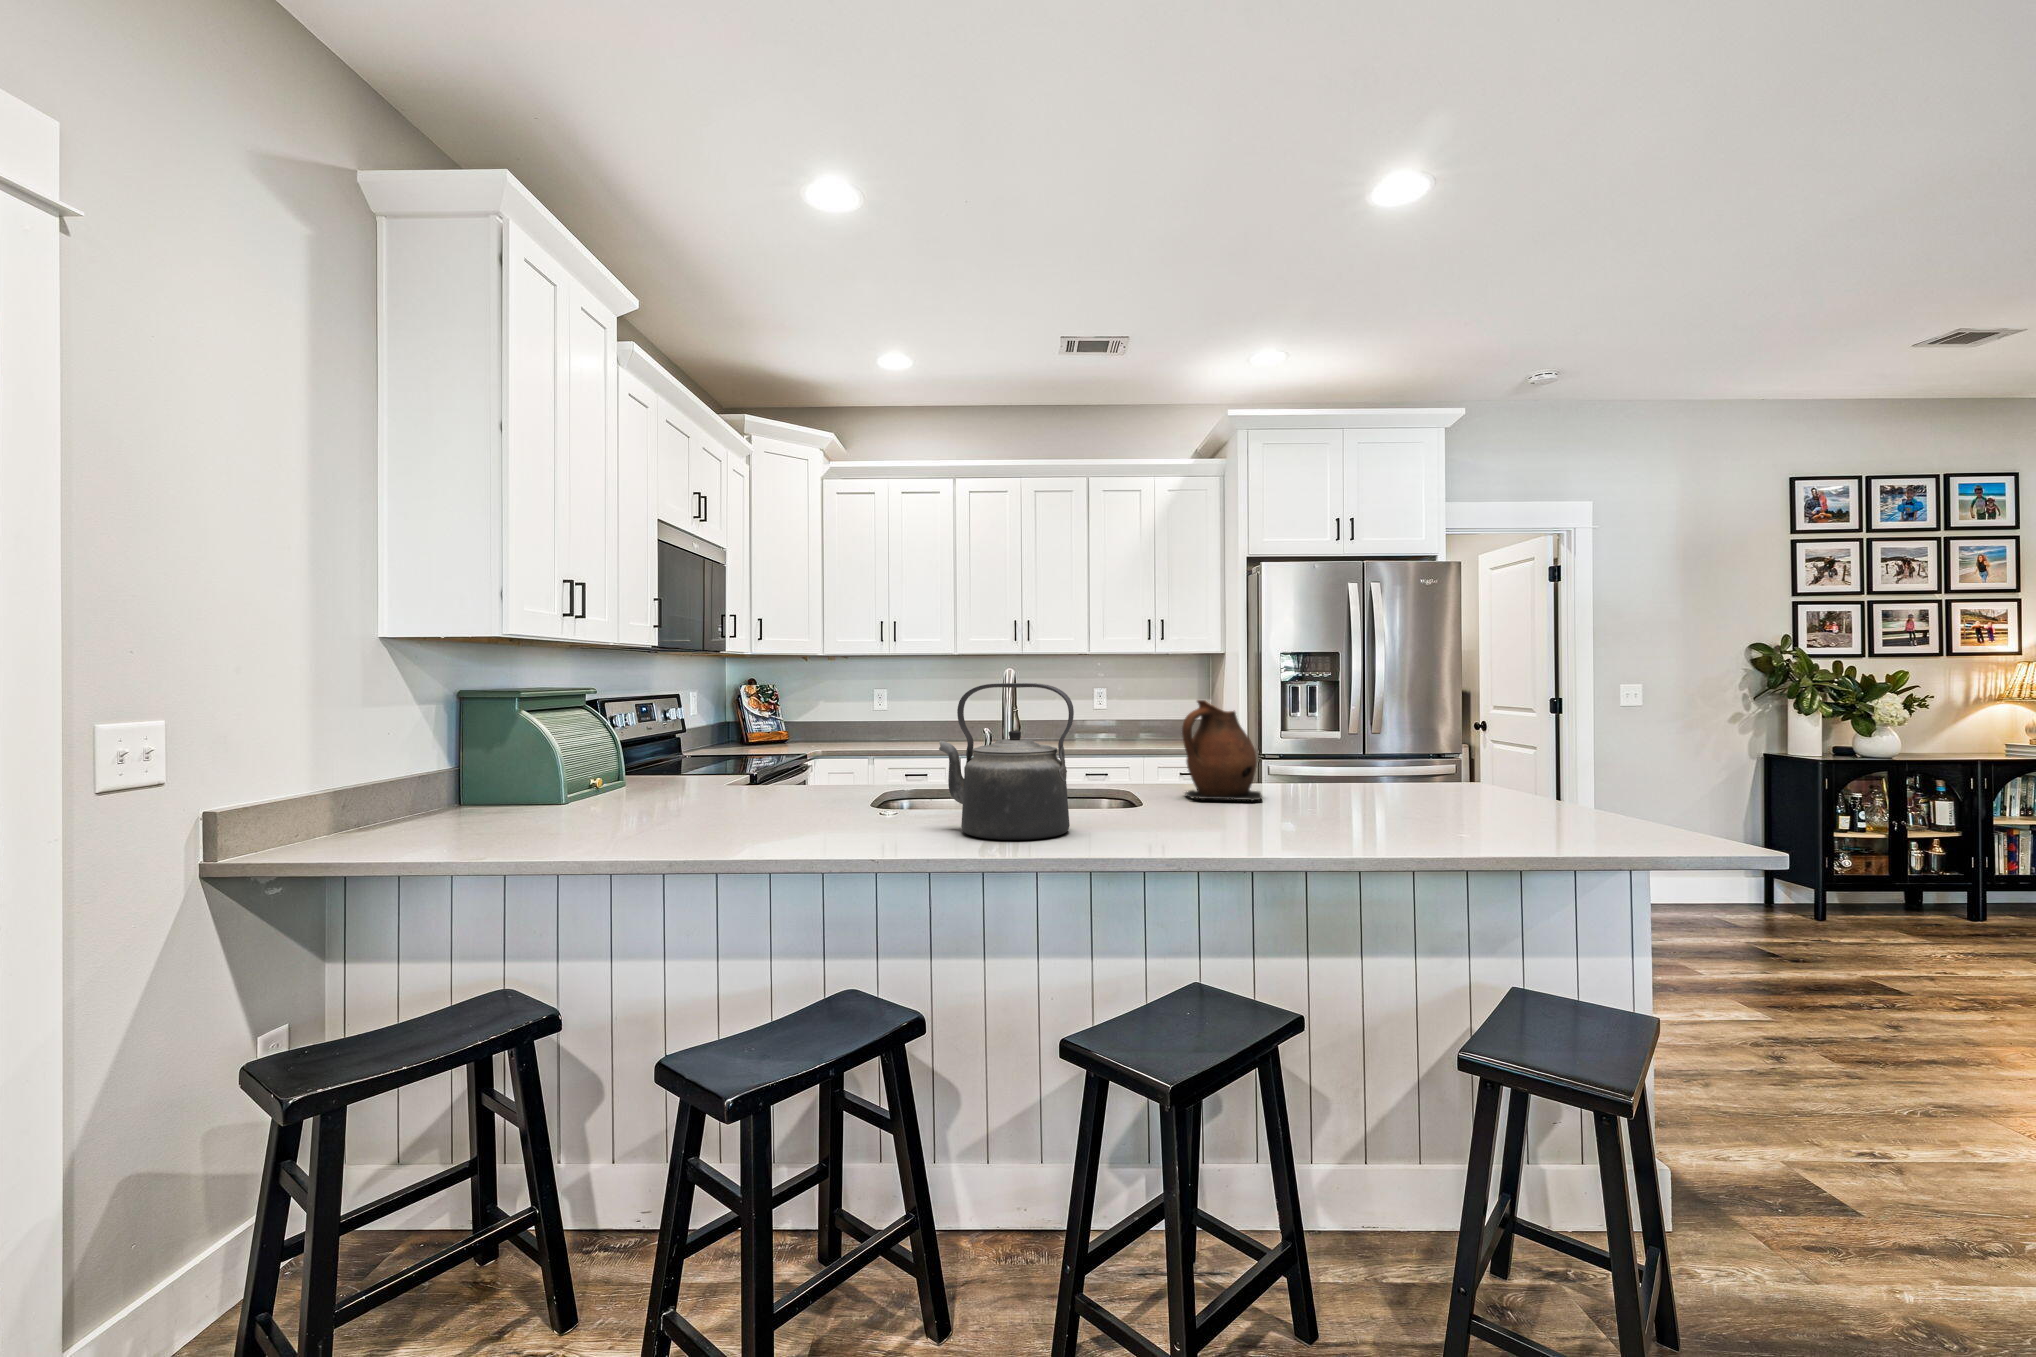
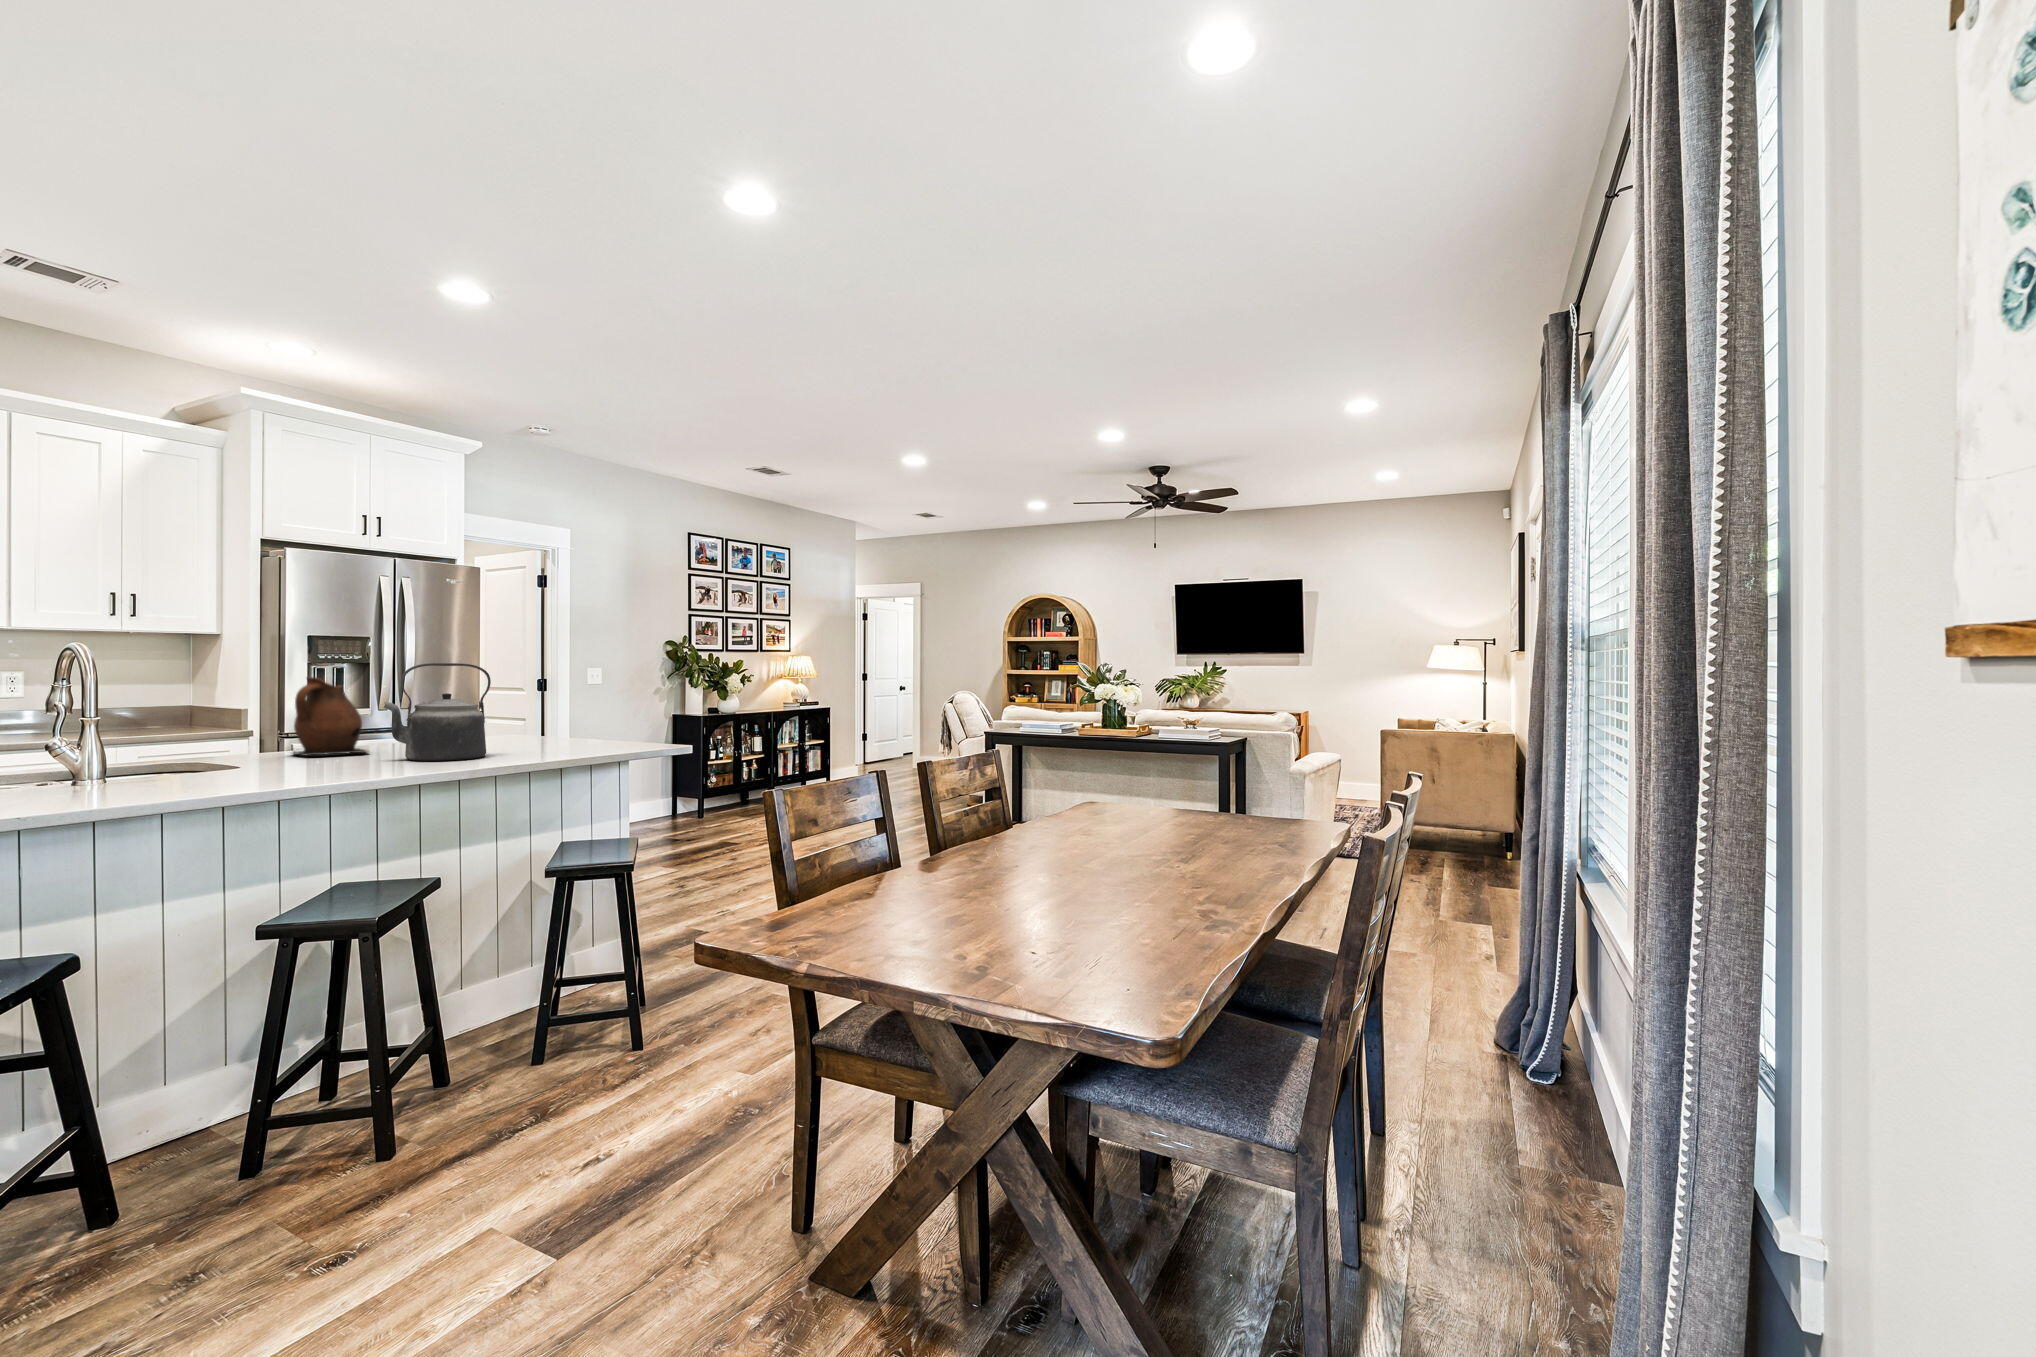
kettle: present [939,683,1074,840] -> present [384,663,491,761]

